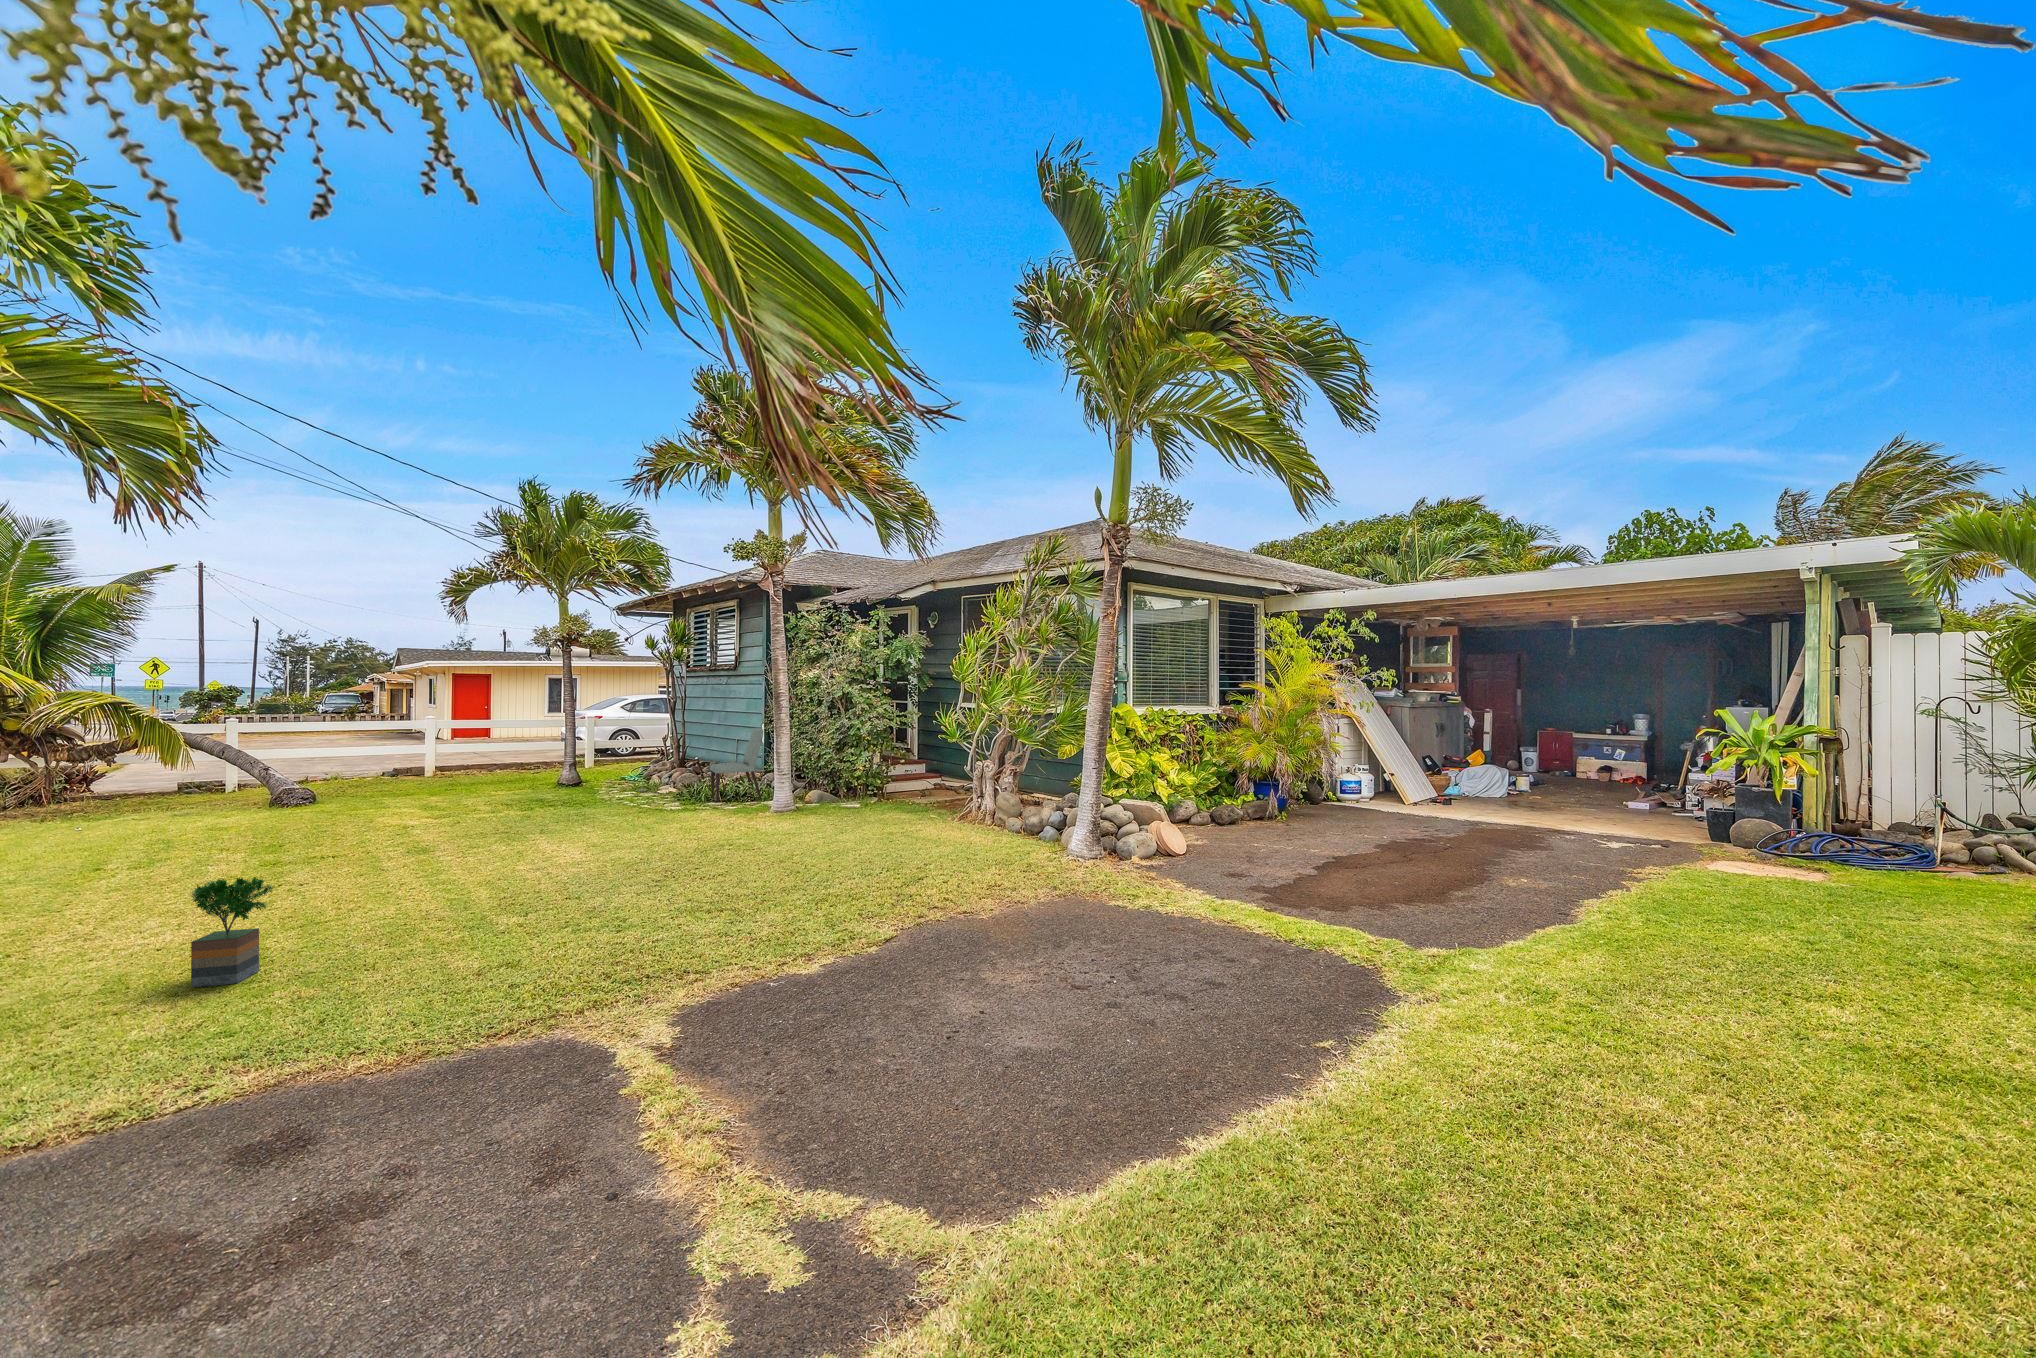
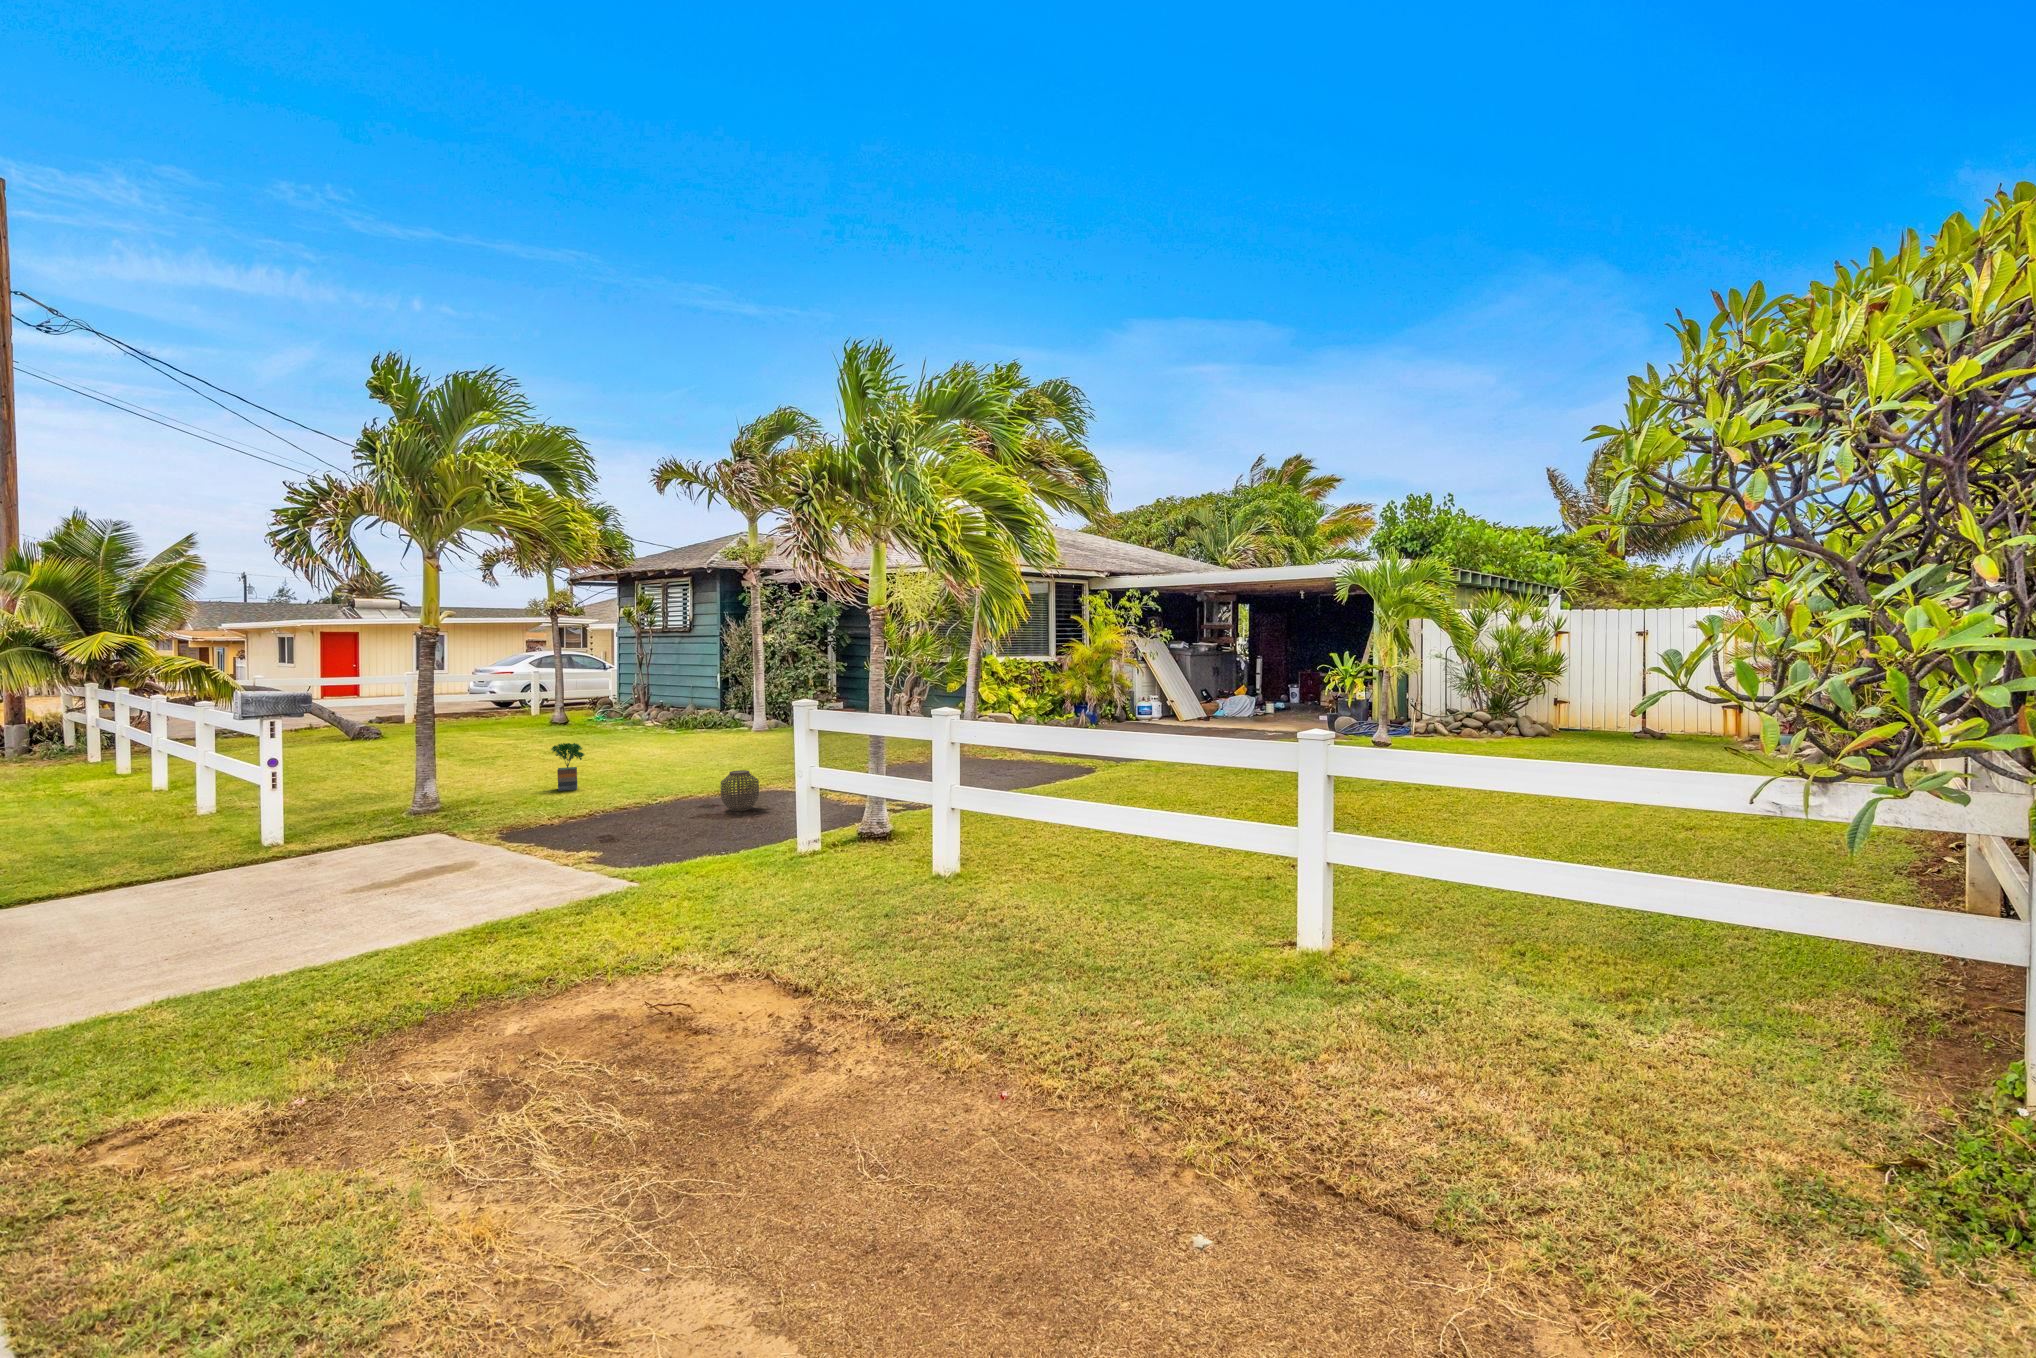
chair: present [710,728,763,802] -> none [691,676,732,730]
woven basket: none [315,1033,454,1178] -> present [721,770,759,811]

